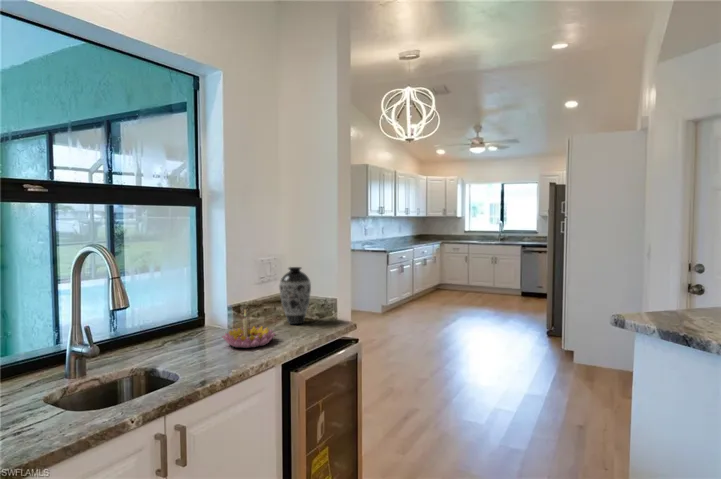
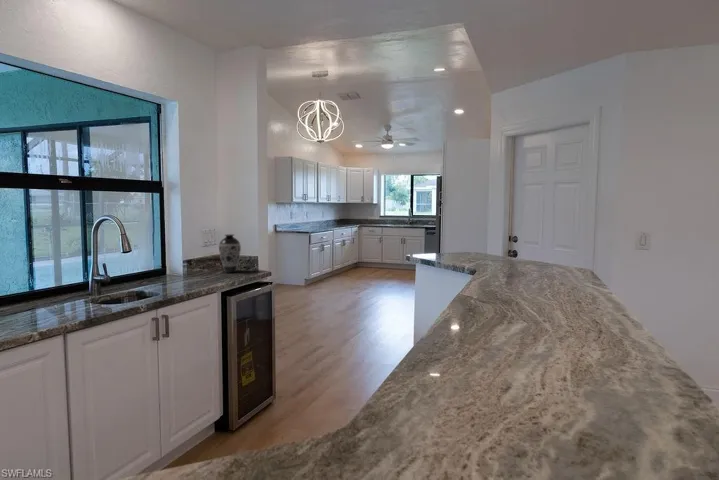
candle holder: present [222,311,275,348] -> none [182,258,218,283]

